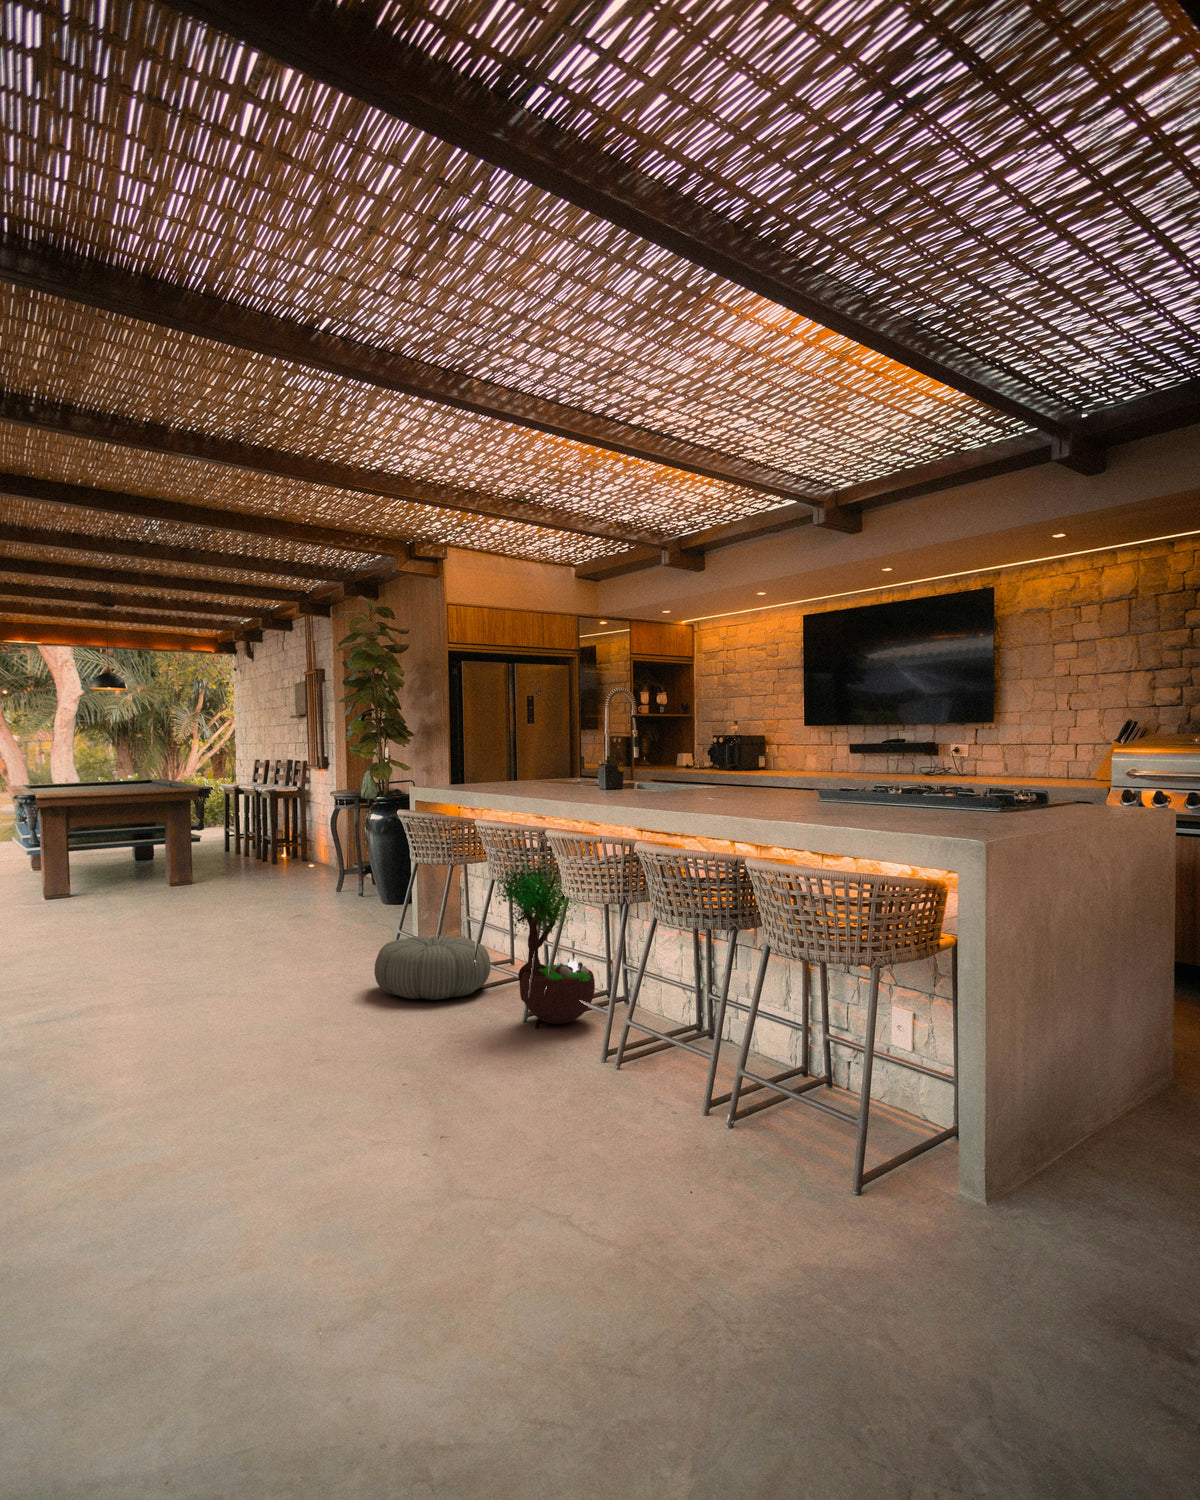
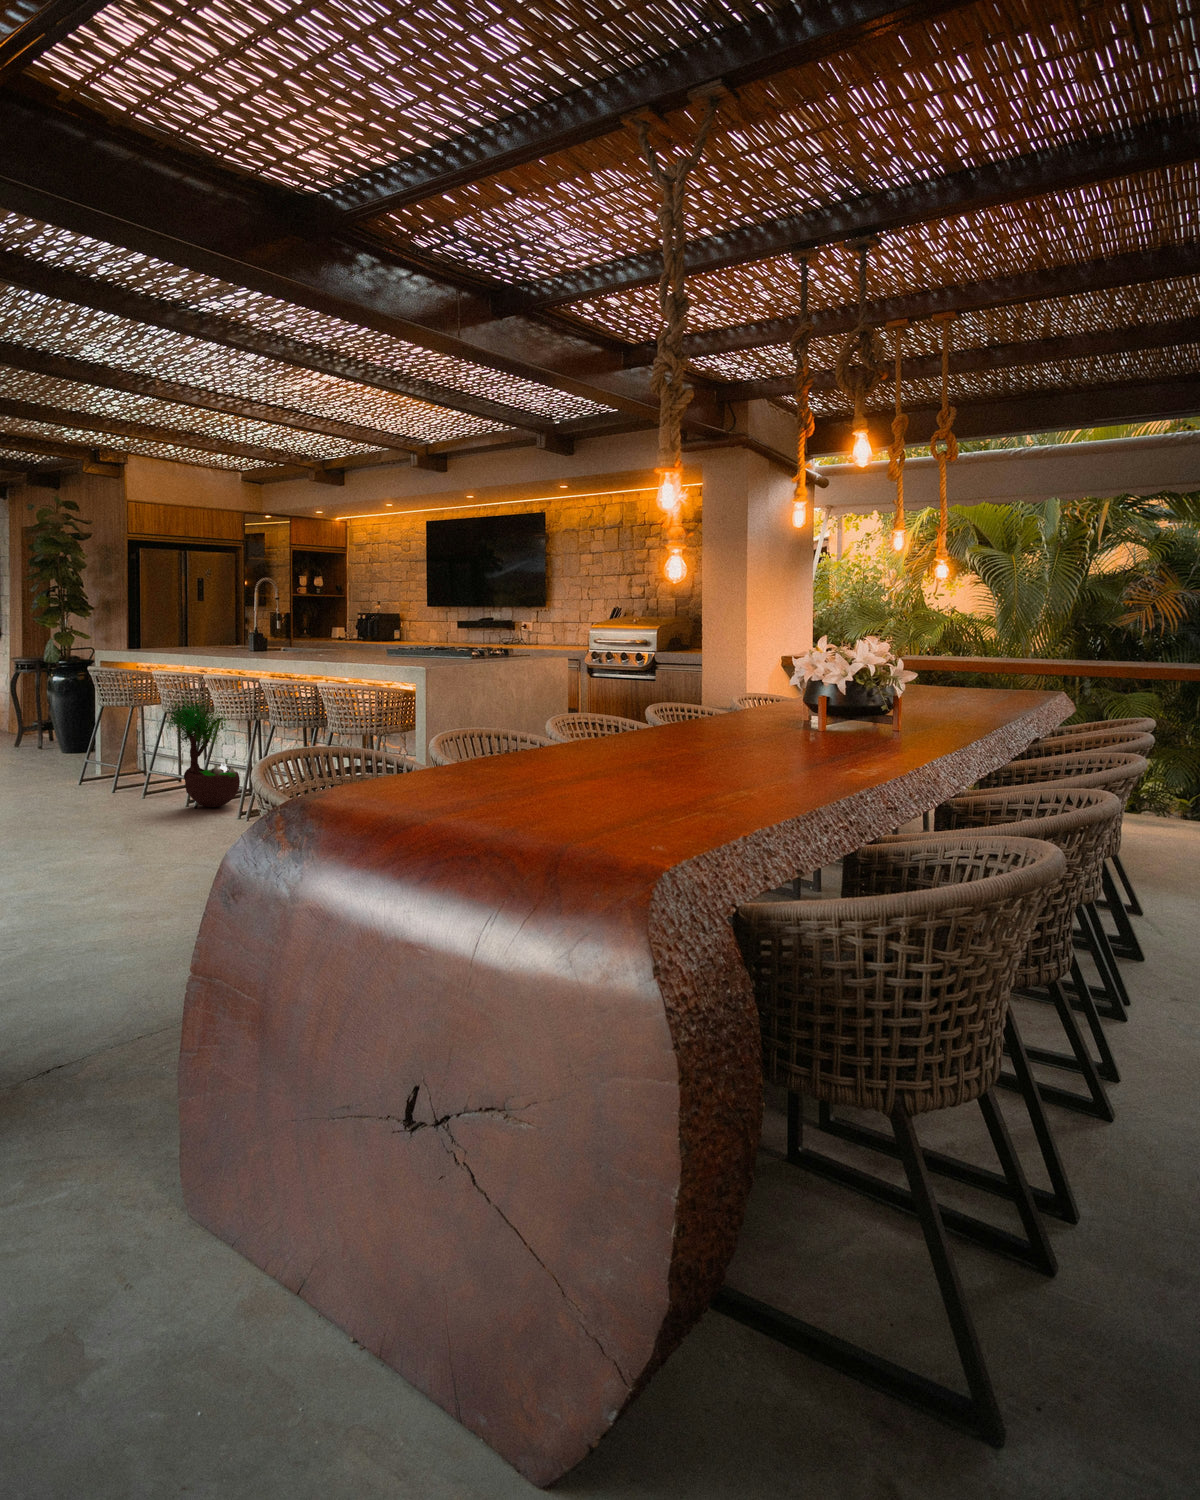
pouf: present [374,936,491,1000] -> none [72,758,165,800]

